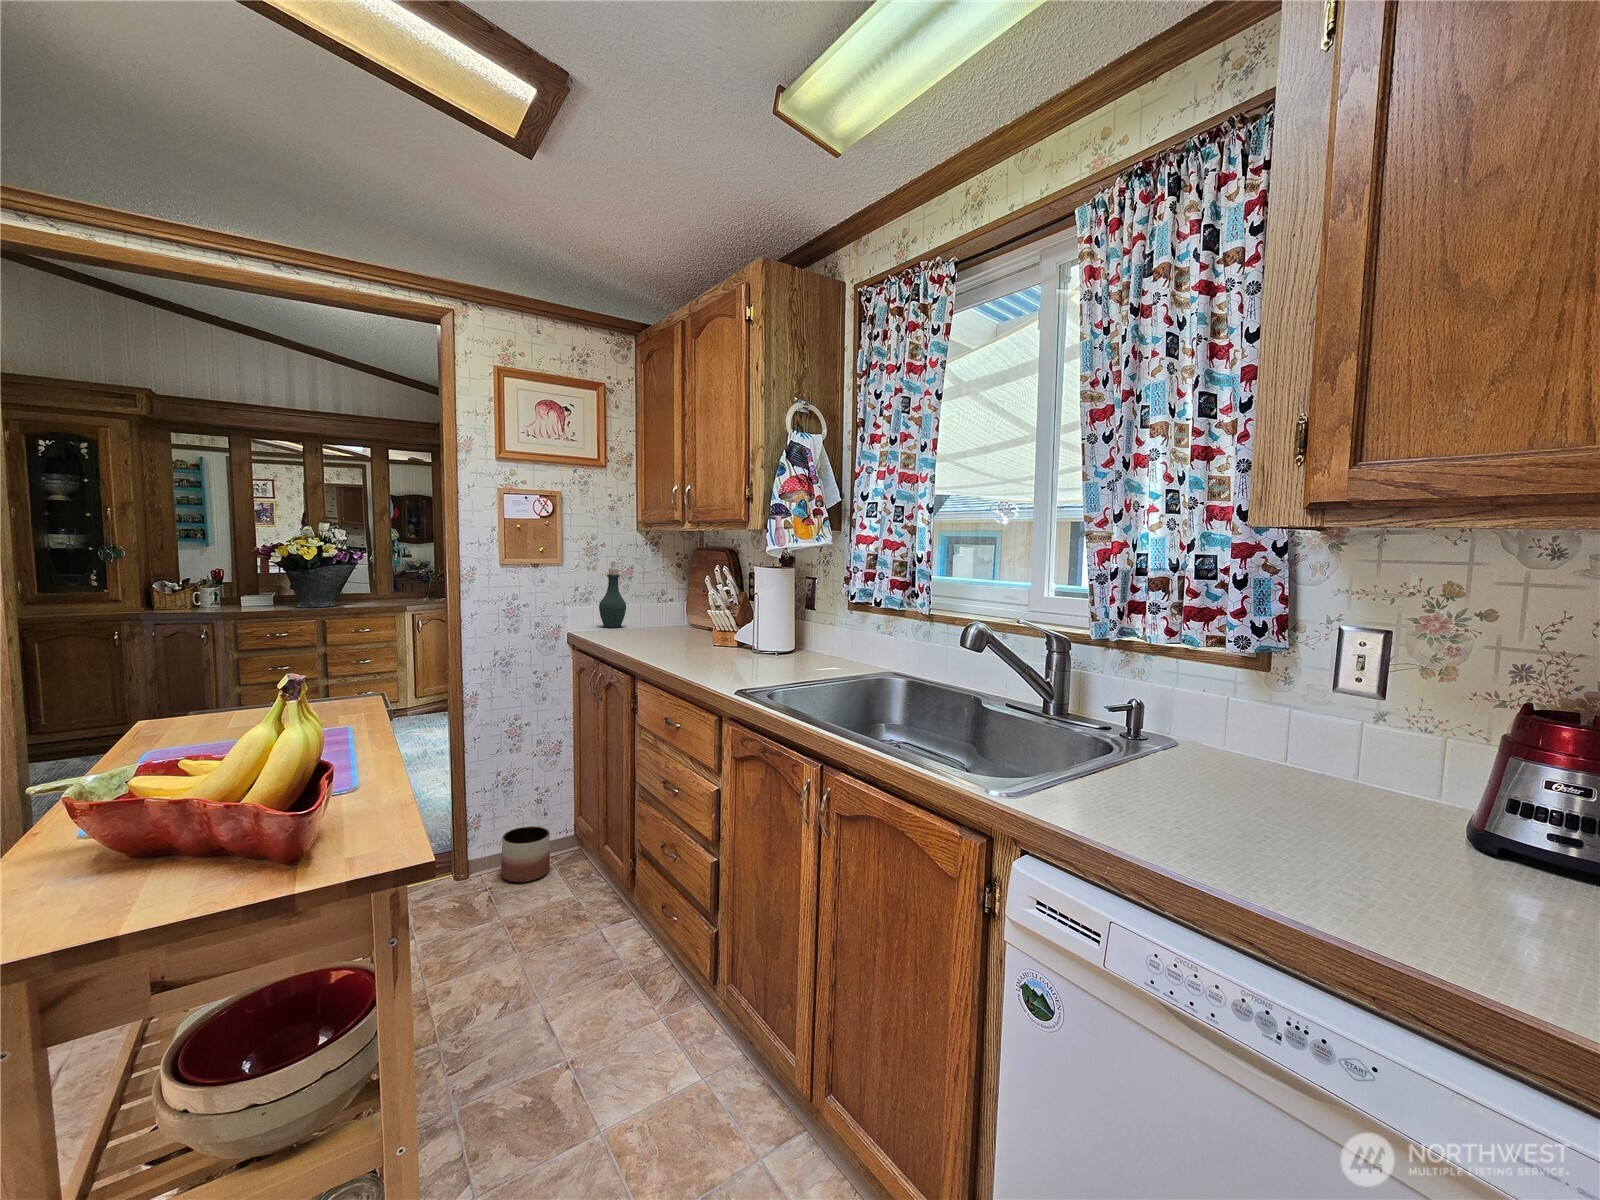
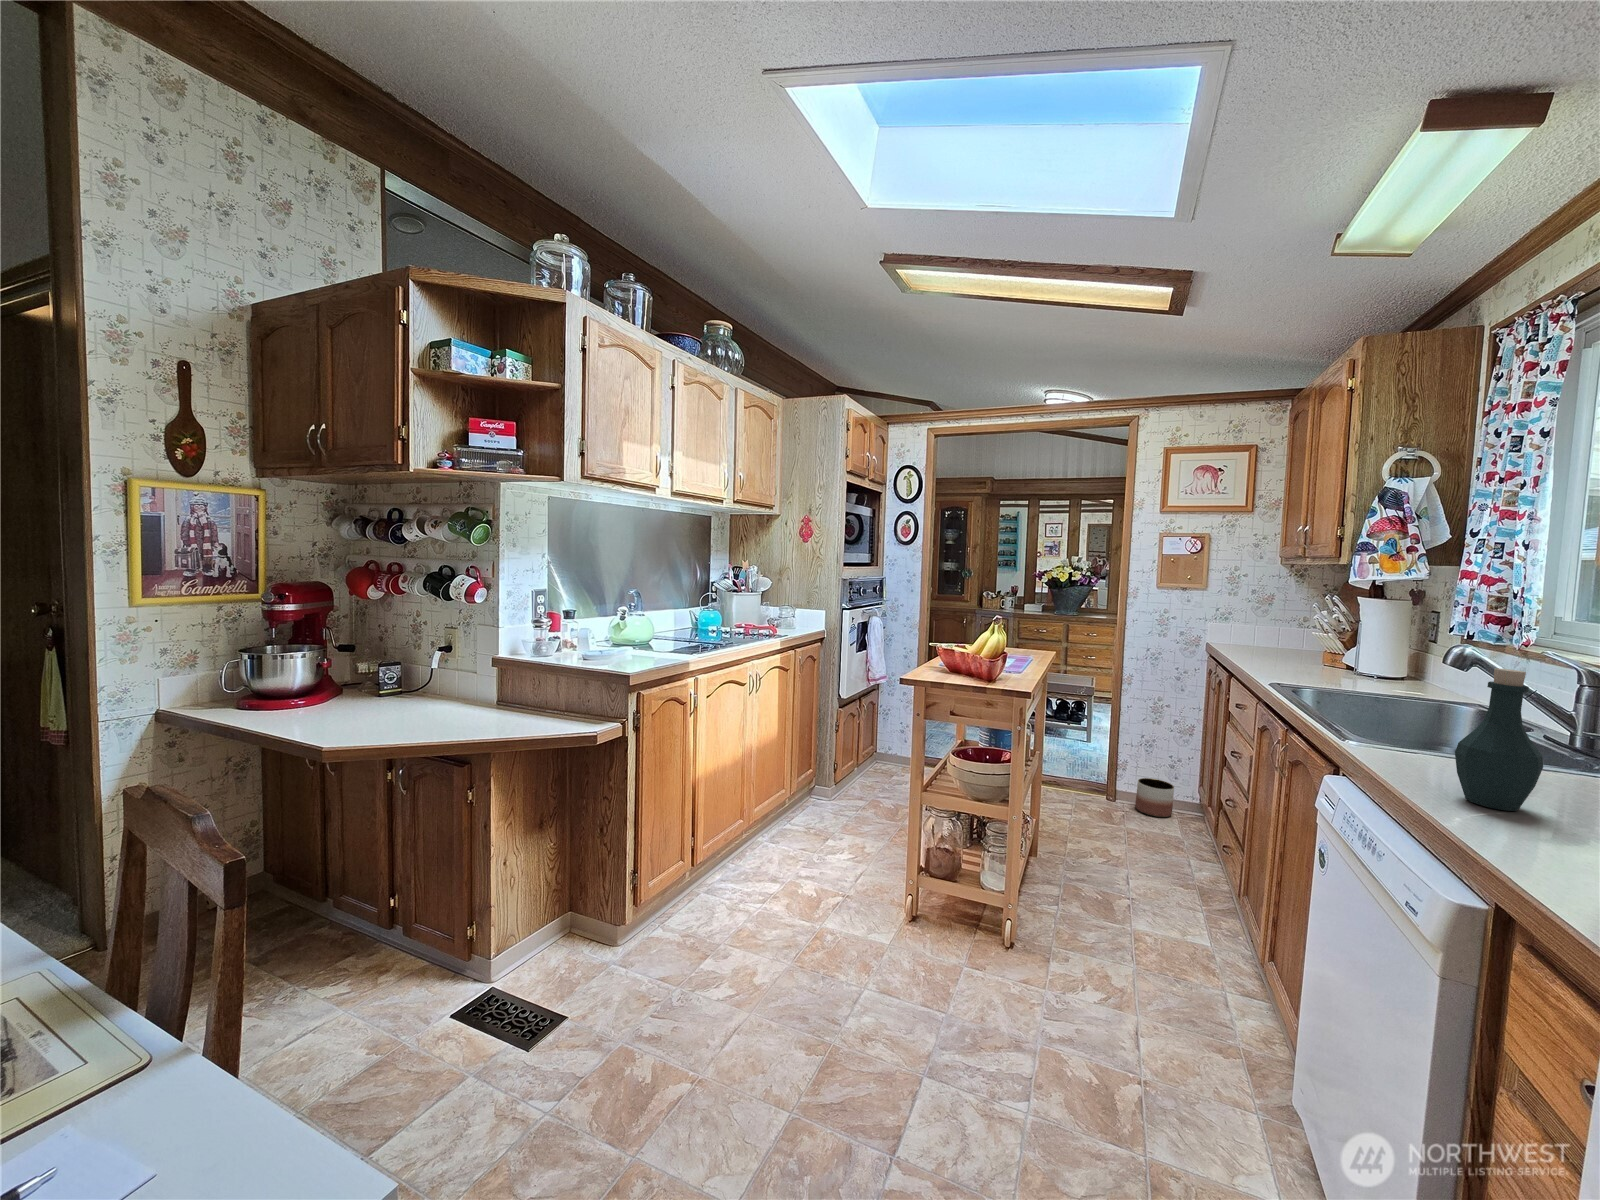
bottle: present [599,569,626,628] -> present [1455,668,1543,811]

